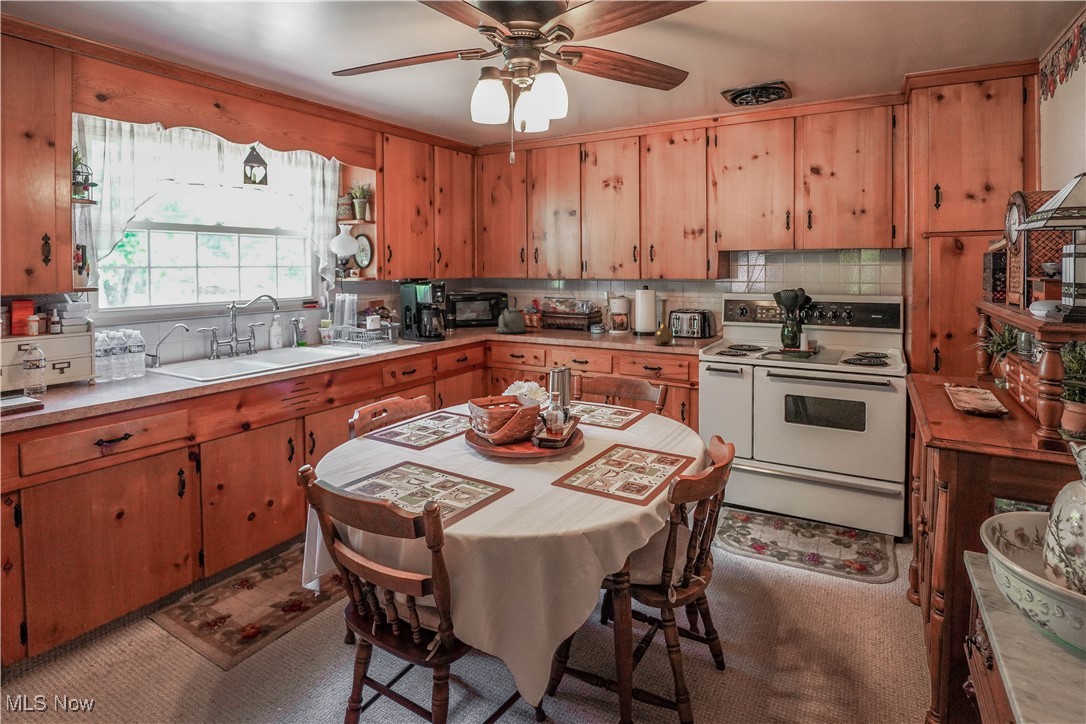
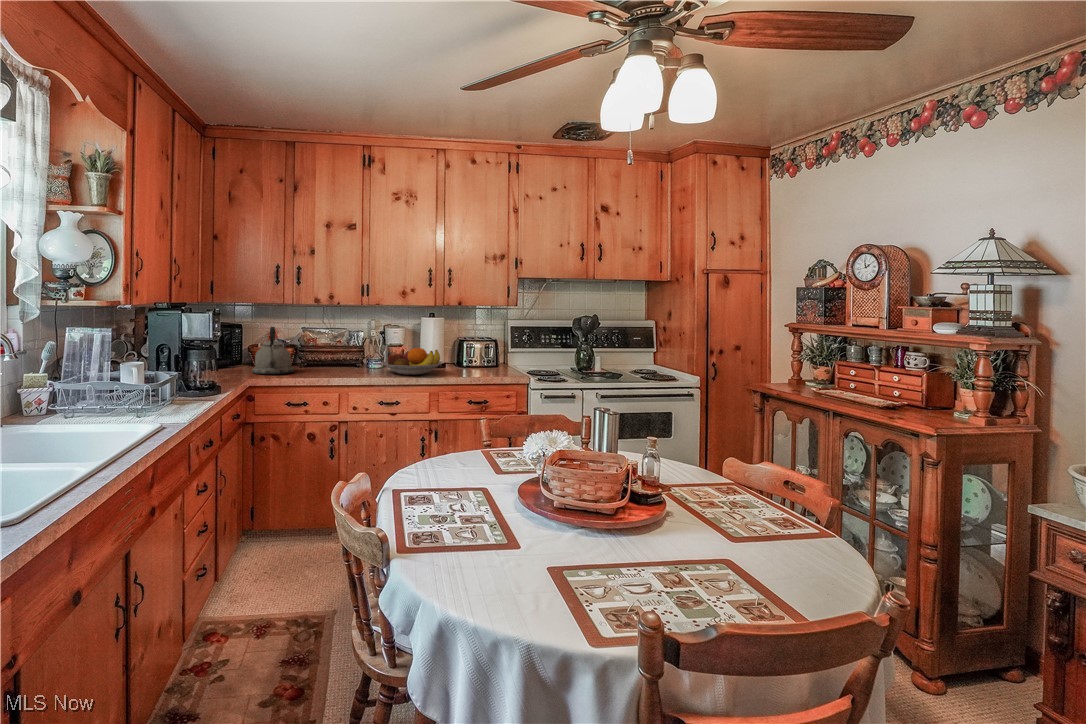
vase: present [654,299,673,346] -> none [469,329,490,379]
fruit bowl: none [587,316,640,339] -> present [381,348,443,375]

